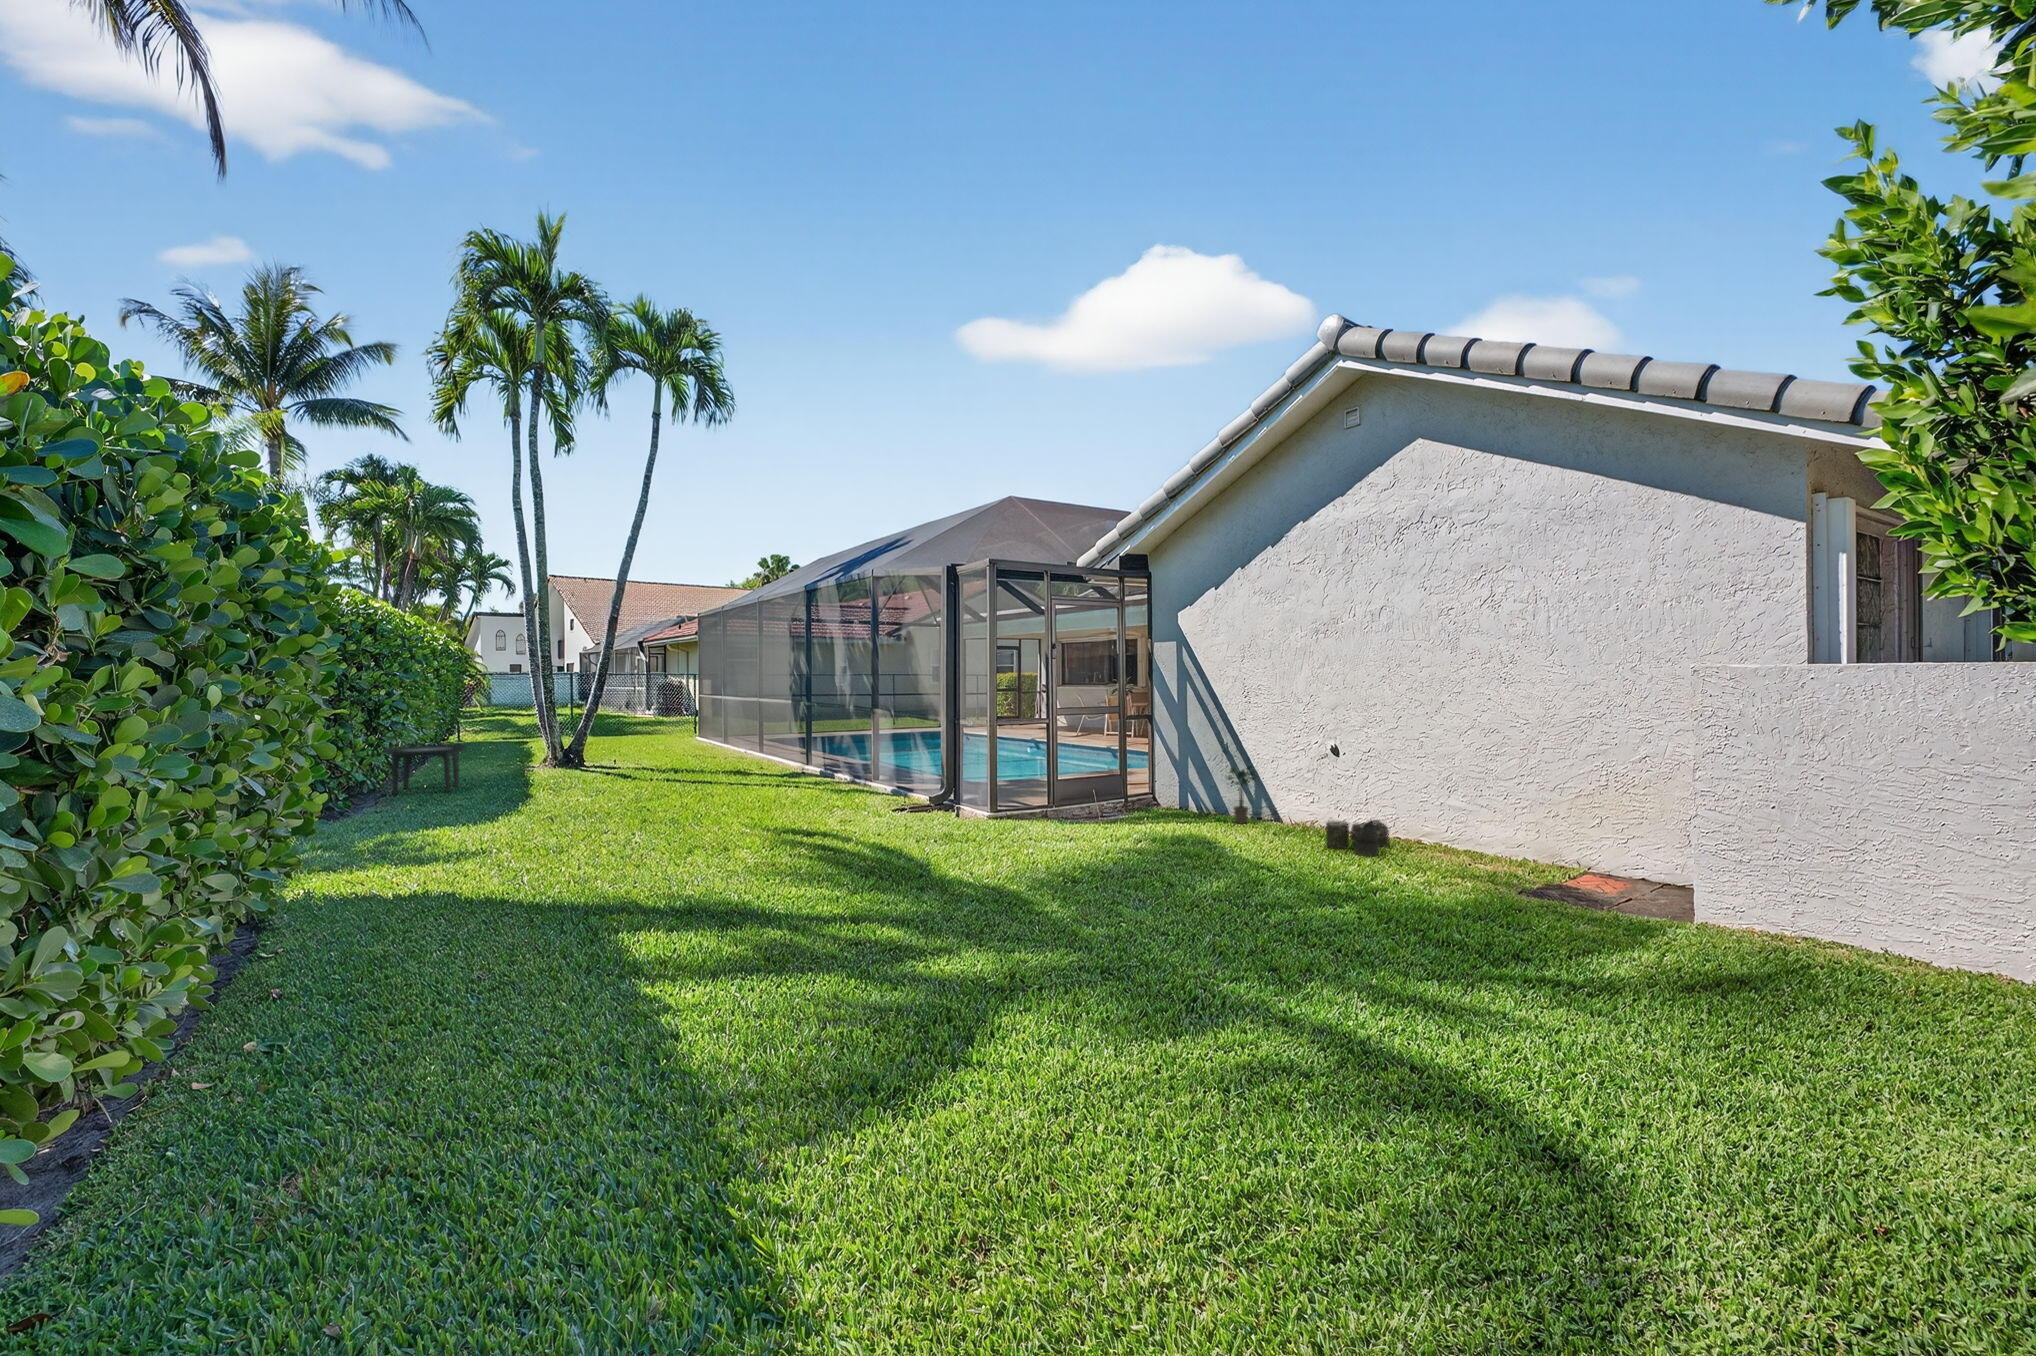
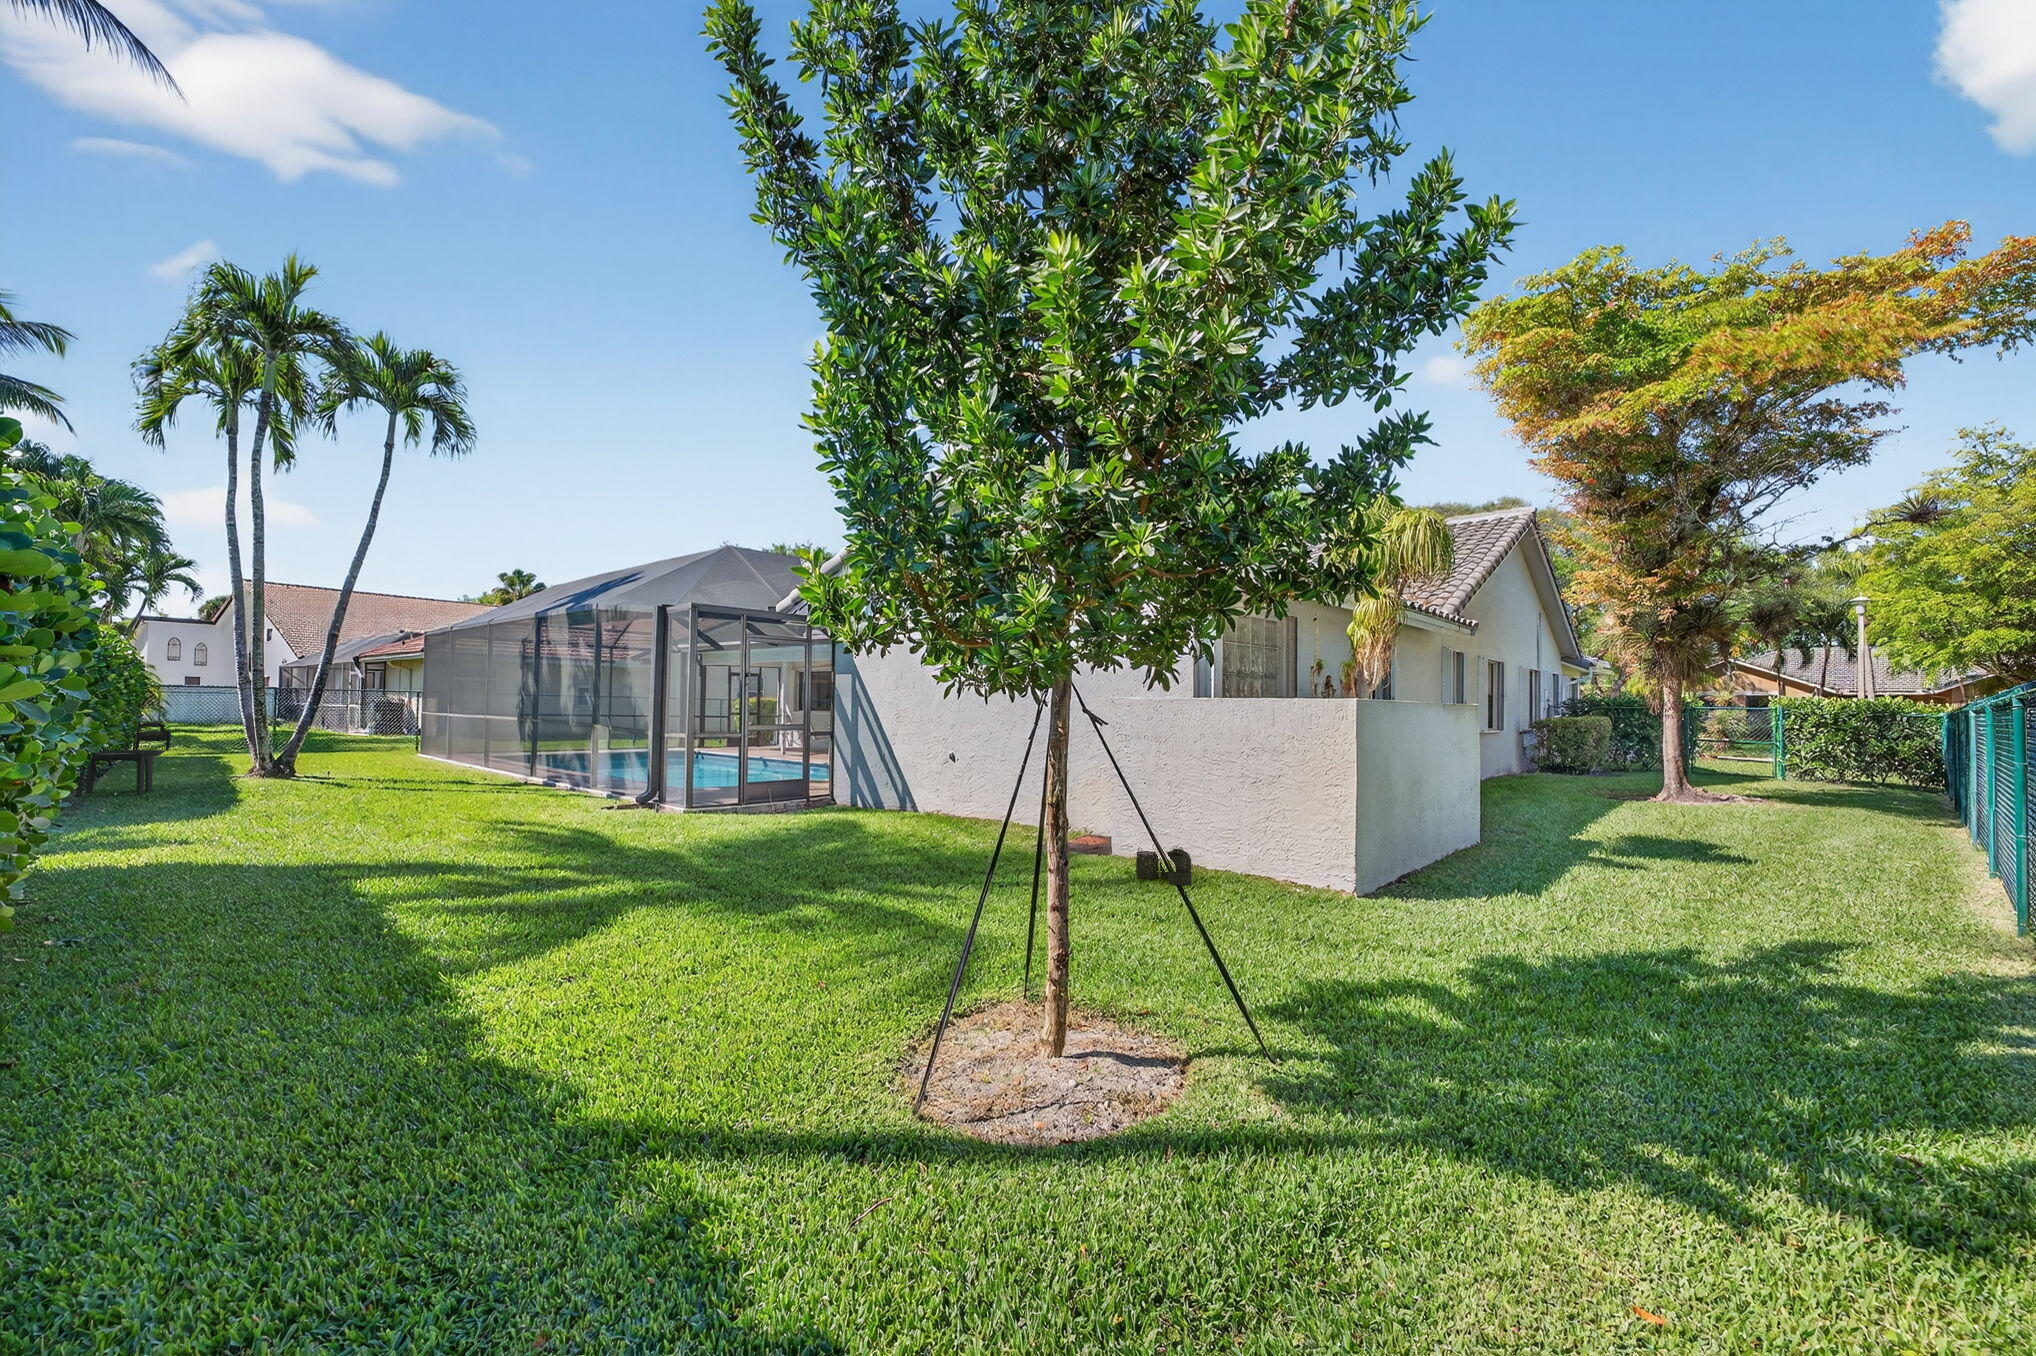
armchair: none [452,696,487,738] -> present [135,718,172,750]
potted plant: present [1226,766,1256,824] -> none [875,770,902,815]
woven basket: present [1326,820,1389,856] -> present [1136,846,1191,886]

